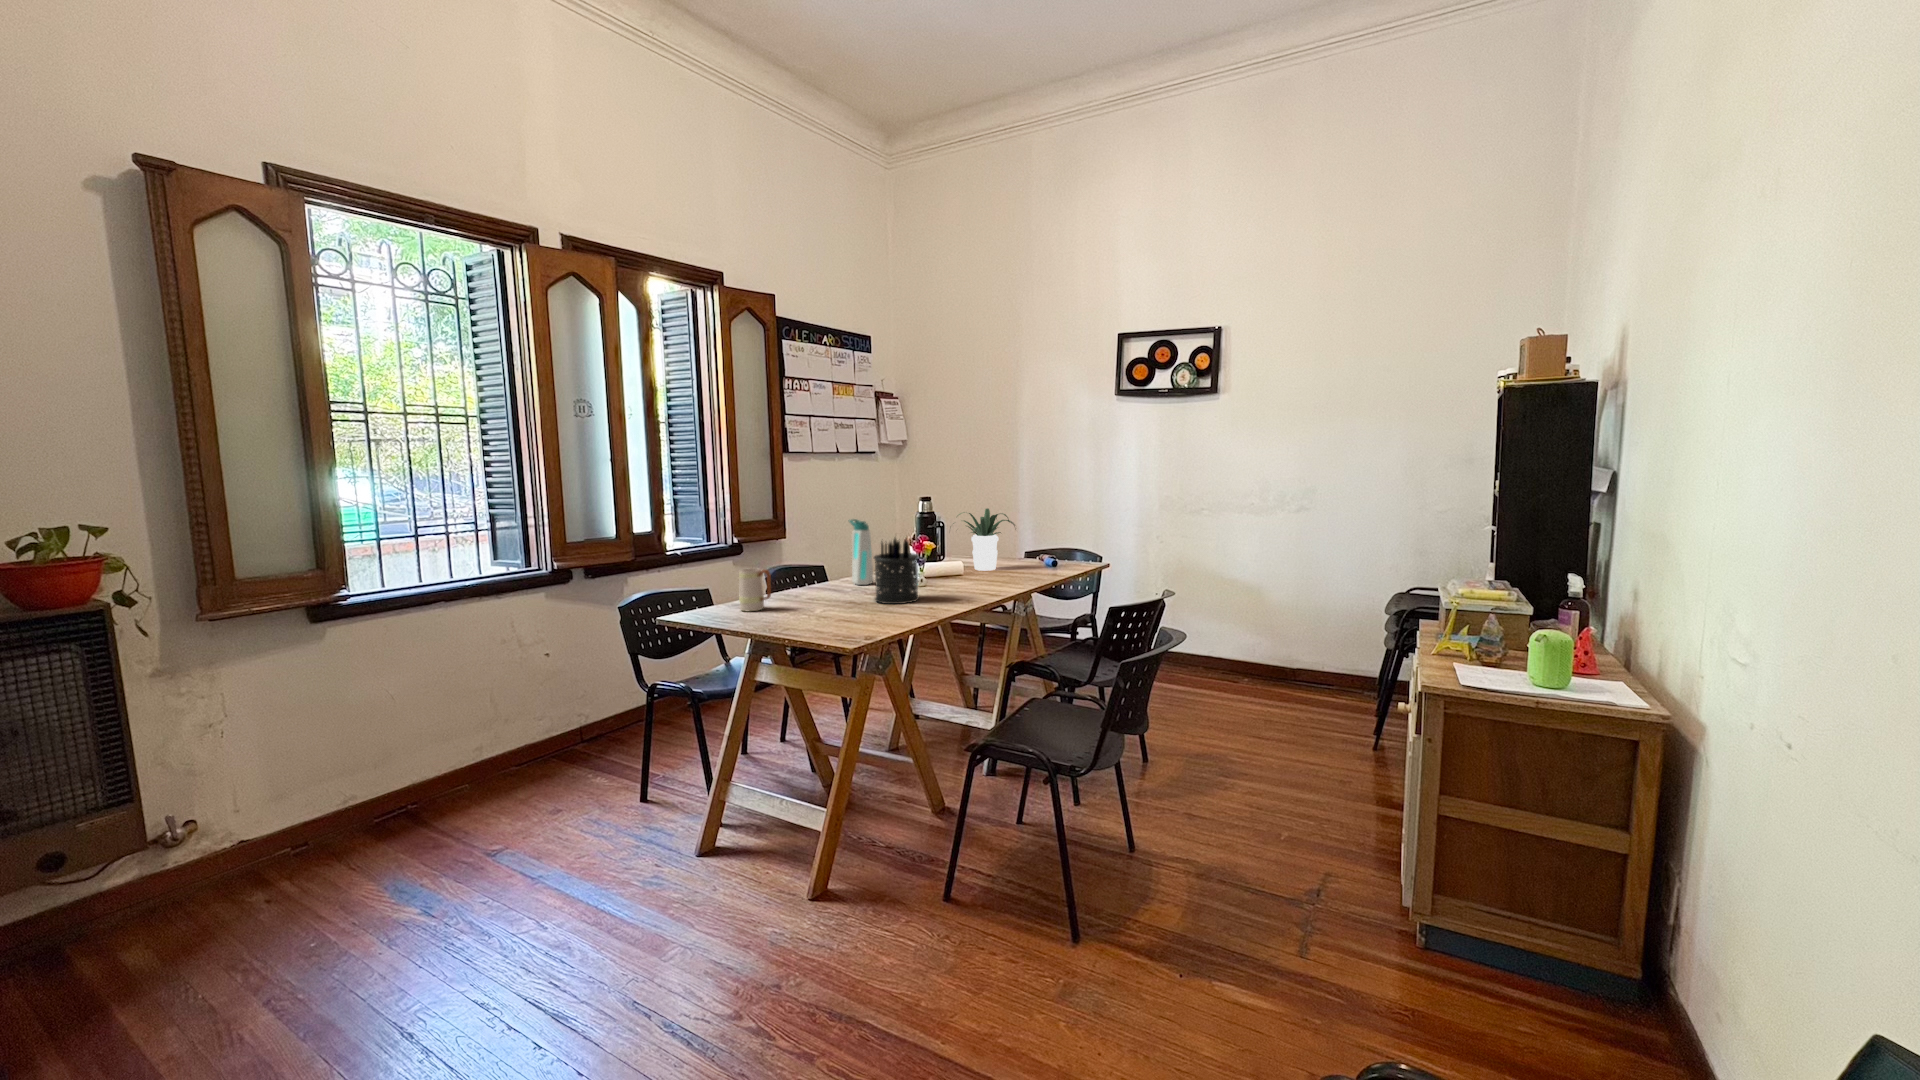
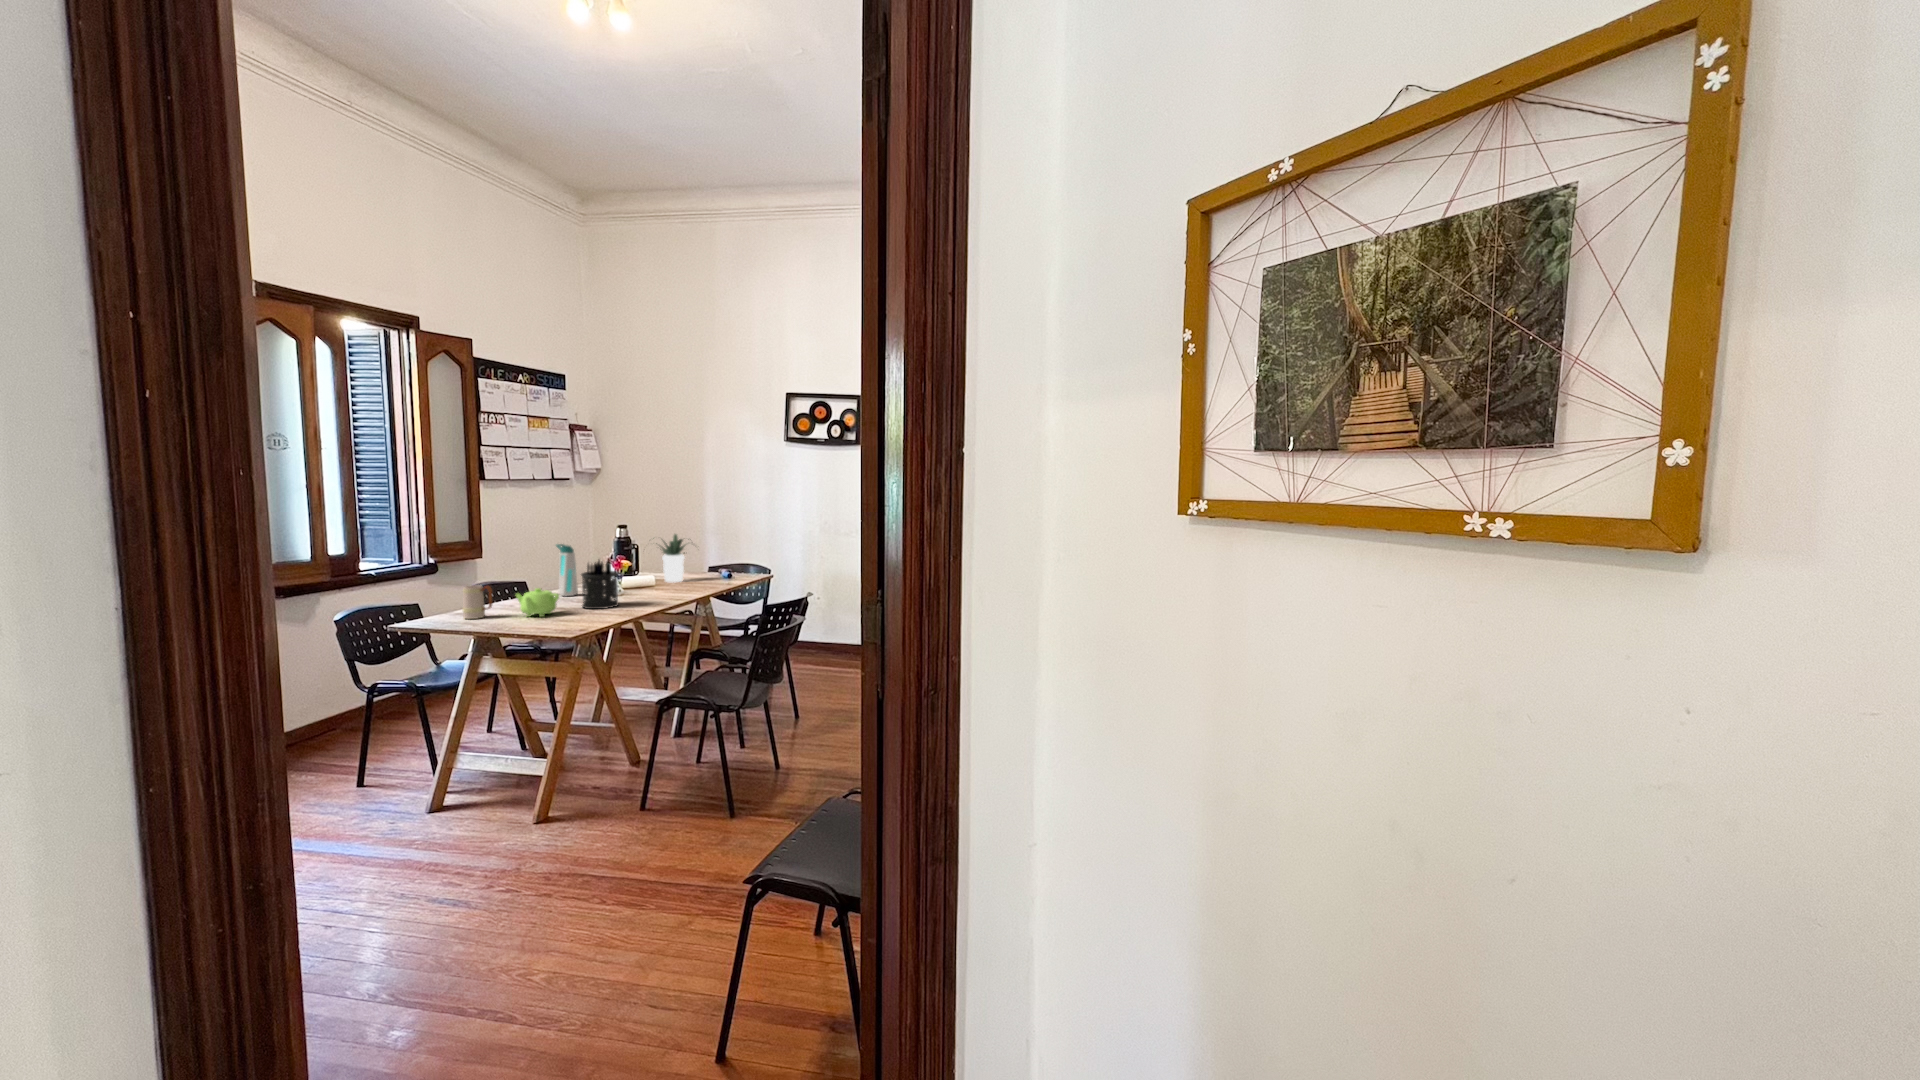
teapot: none [796,574,846,612] -> present [516,588,559,617]

